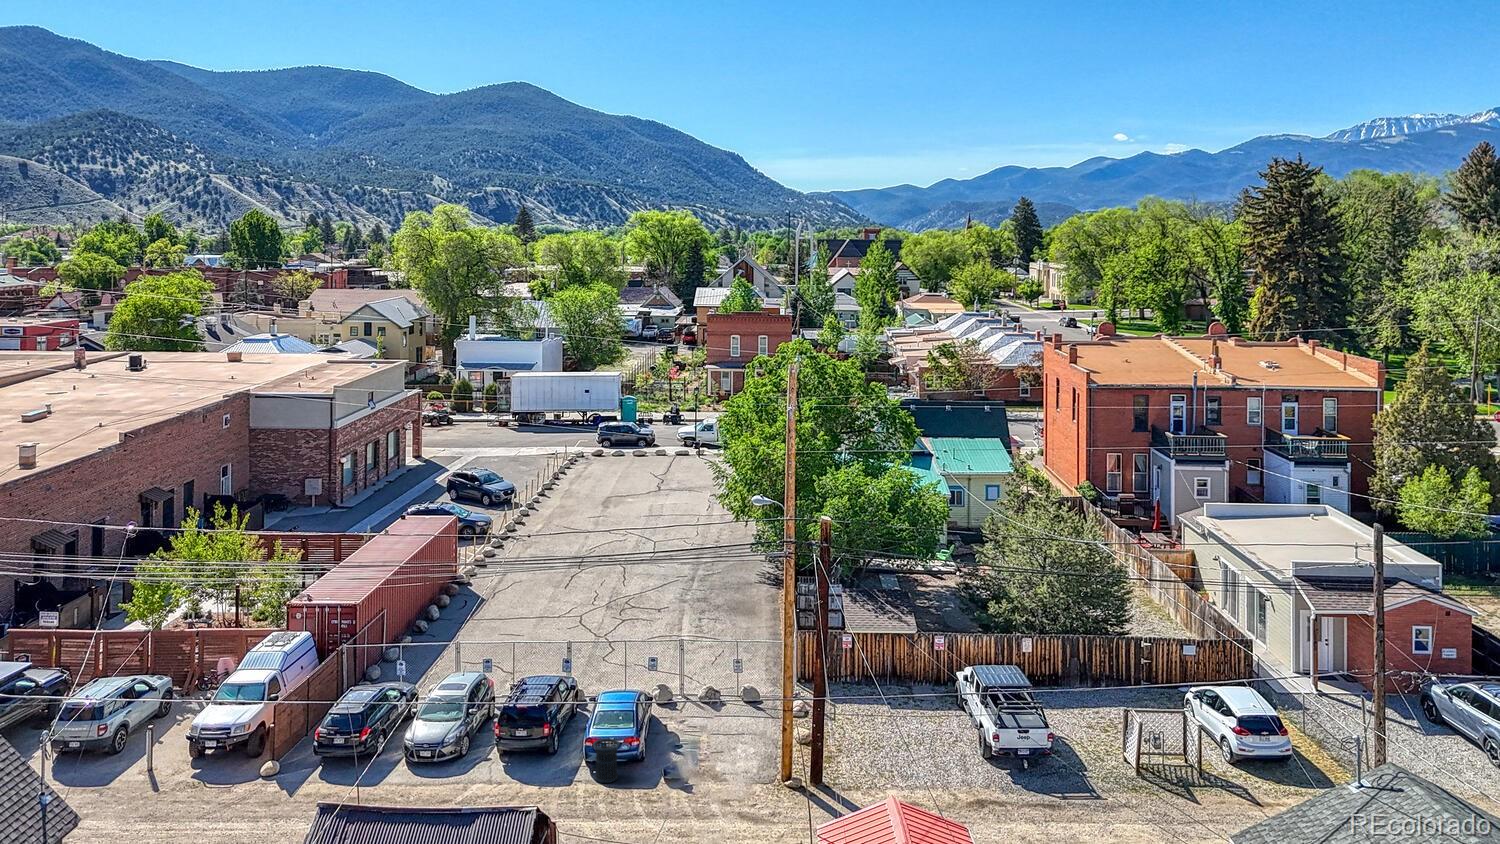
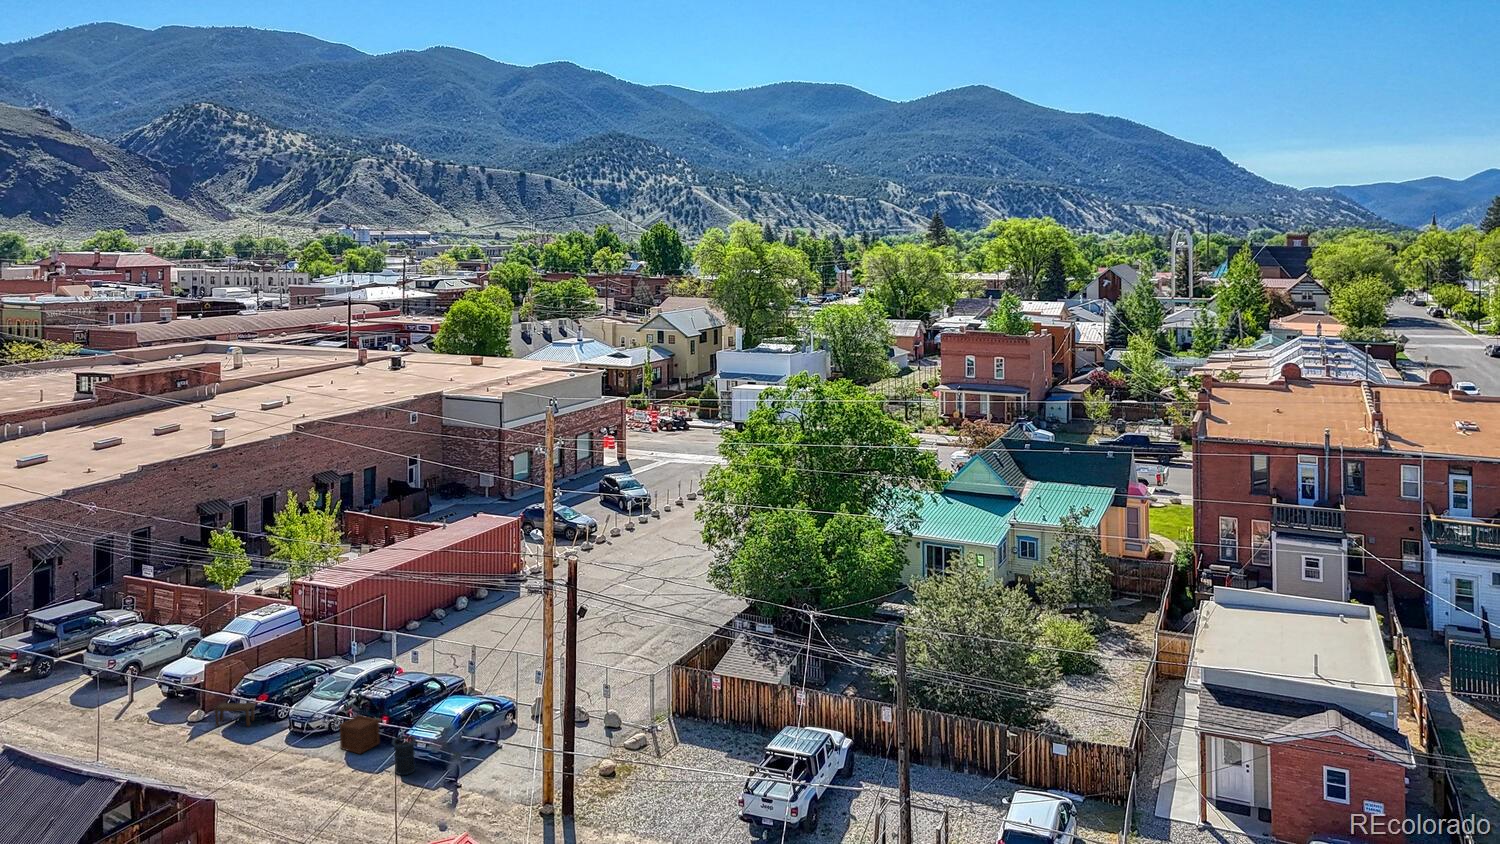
wooden crate: none [503,730,541,772] -> present [340,715,380,754]
bench: none [314,741,360,777] -> present [214,703,255,726]

